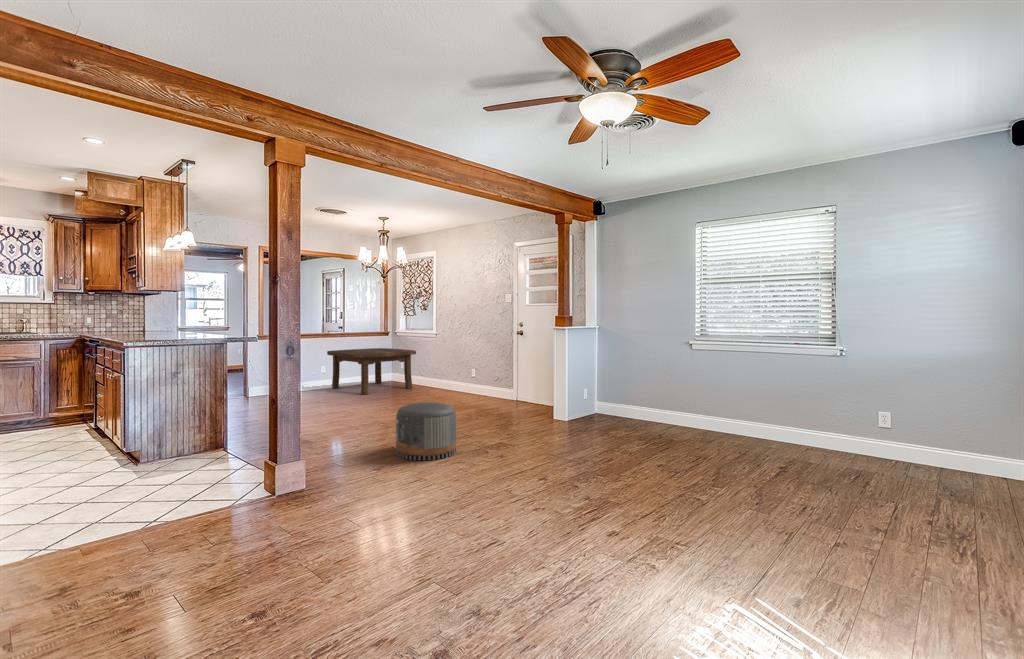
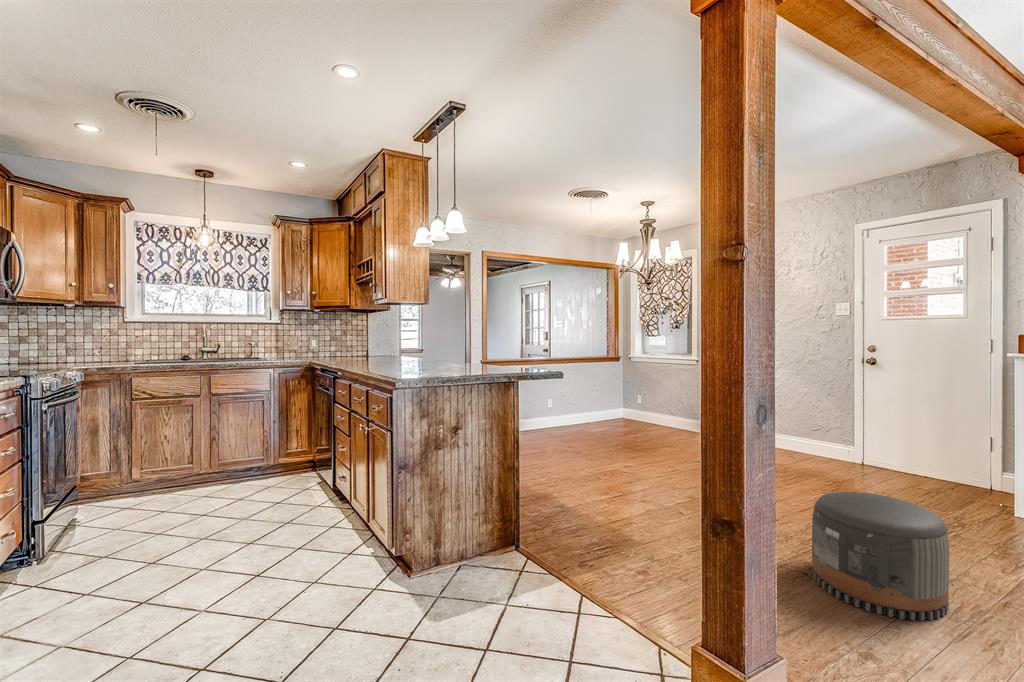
coffee table: present [327,348,416,395] -> none [547,373,657,434]

